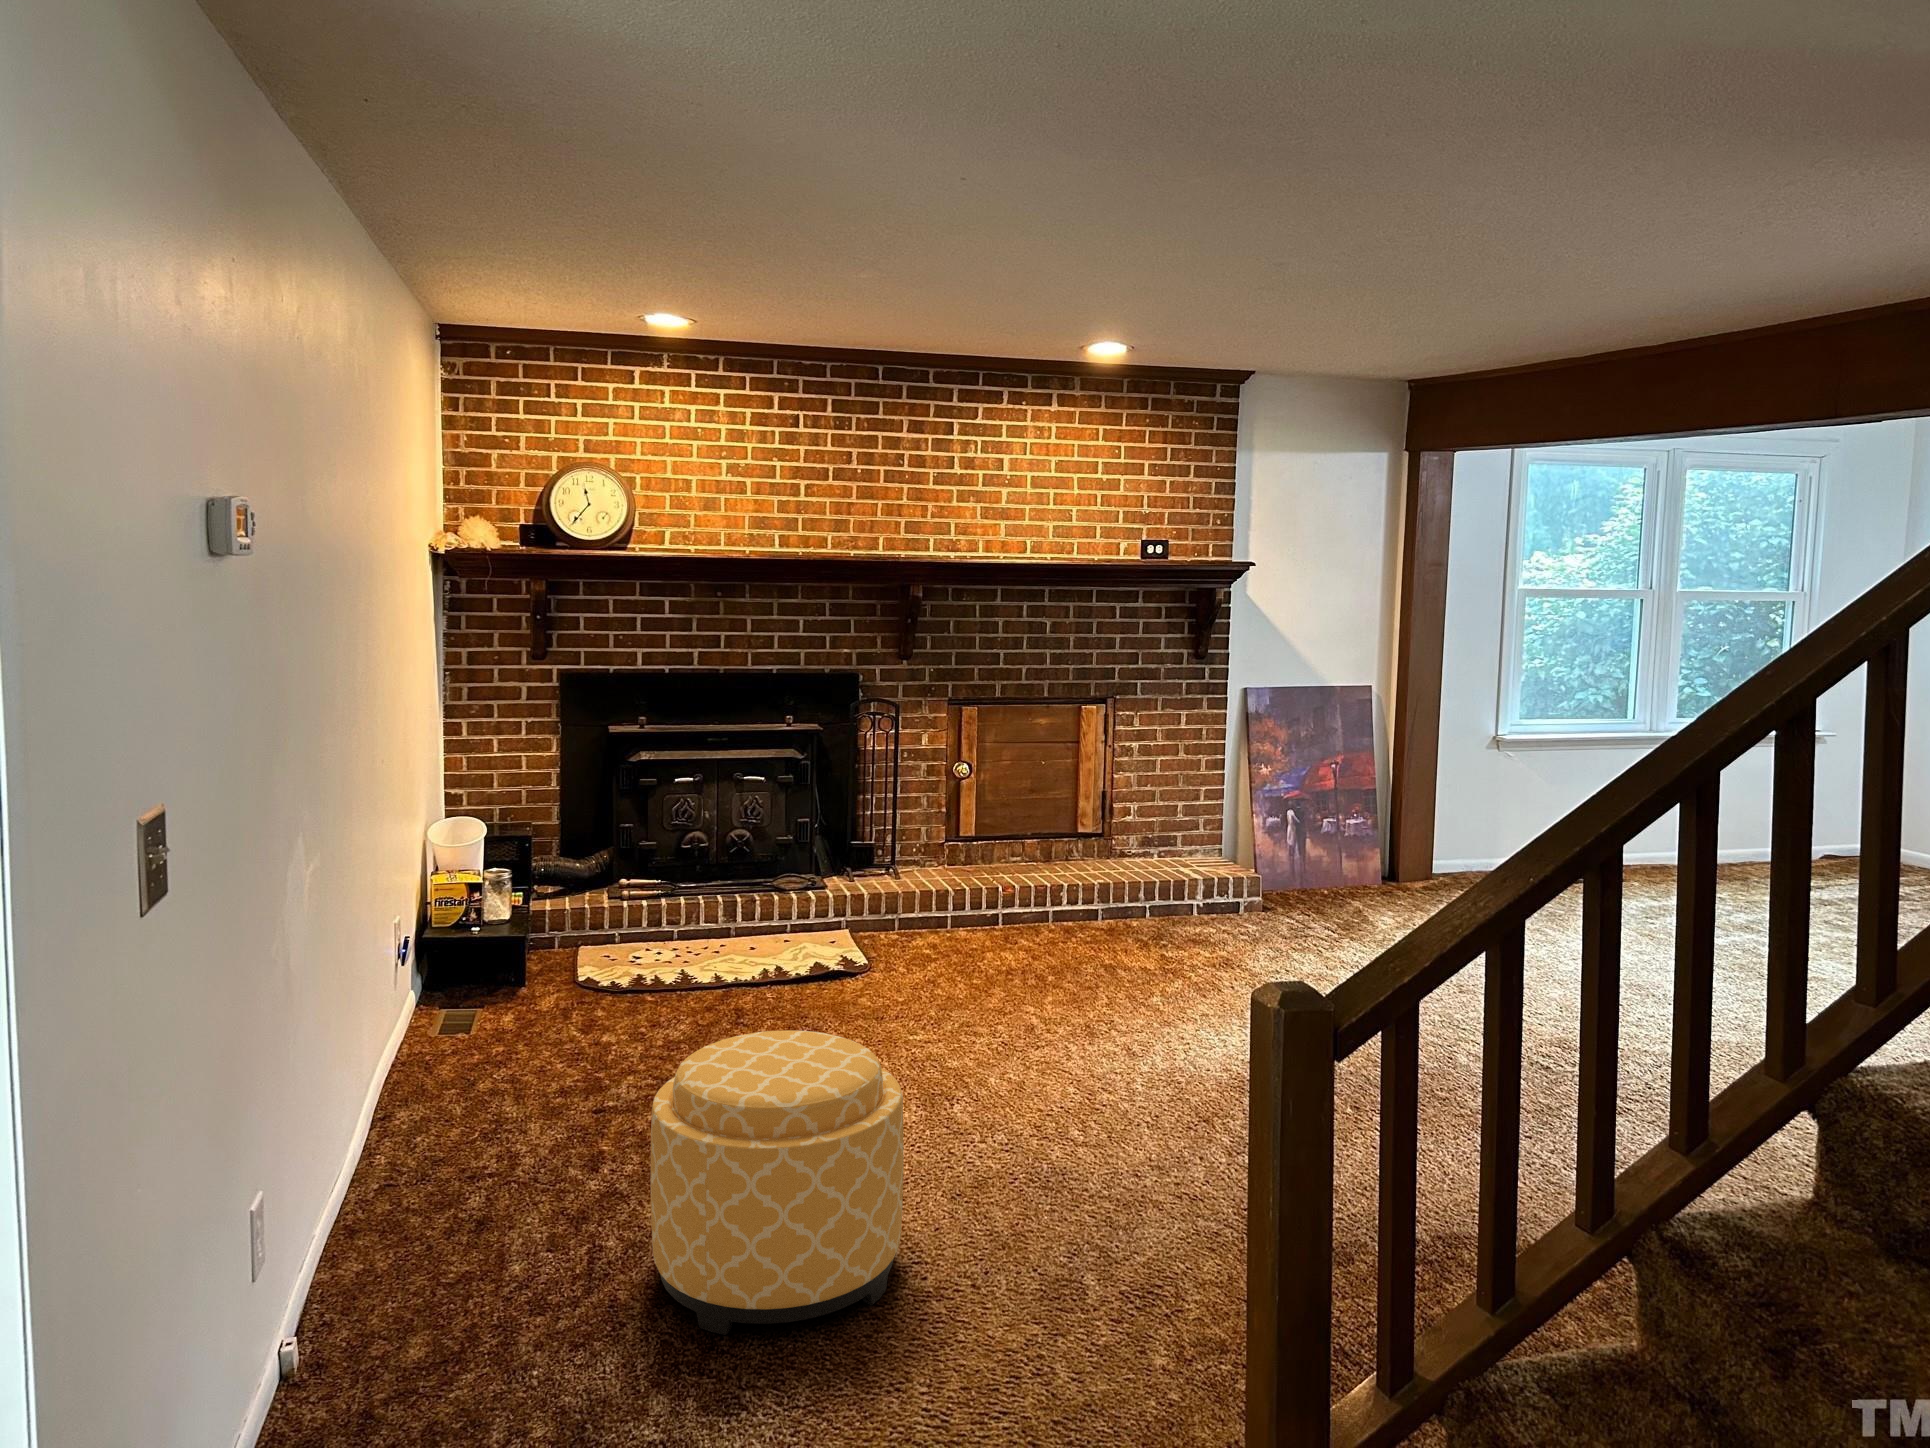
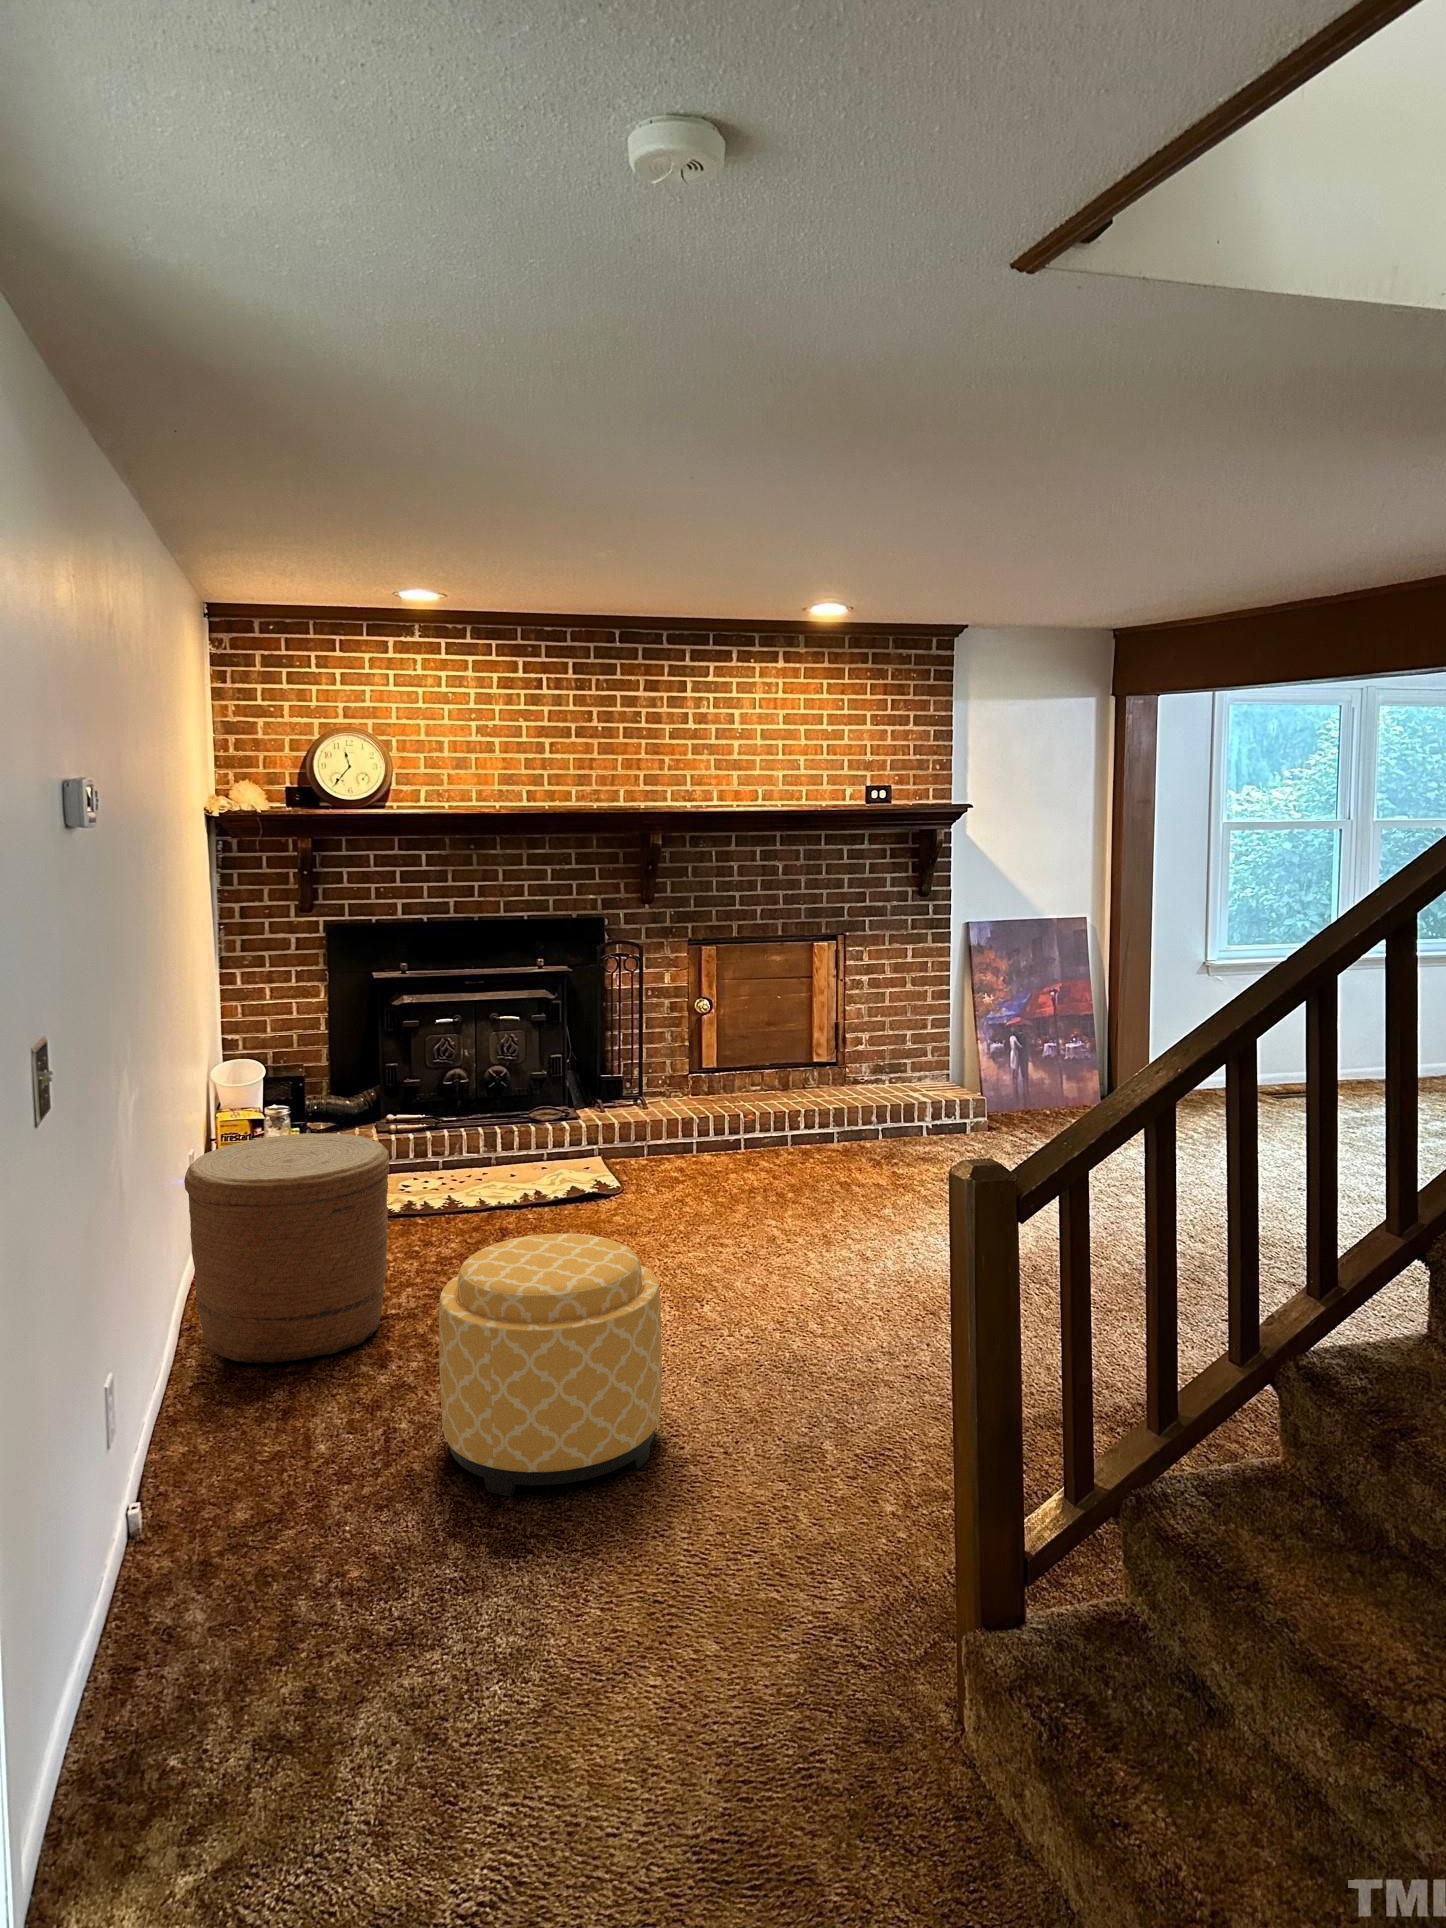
basket: none [380,904,609,1162] -> present [184,1133,389,1364]

